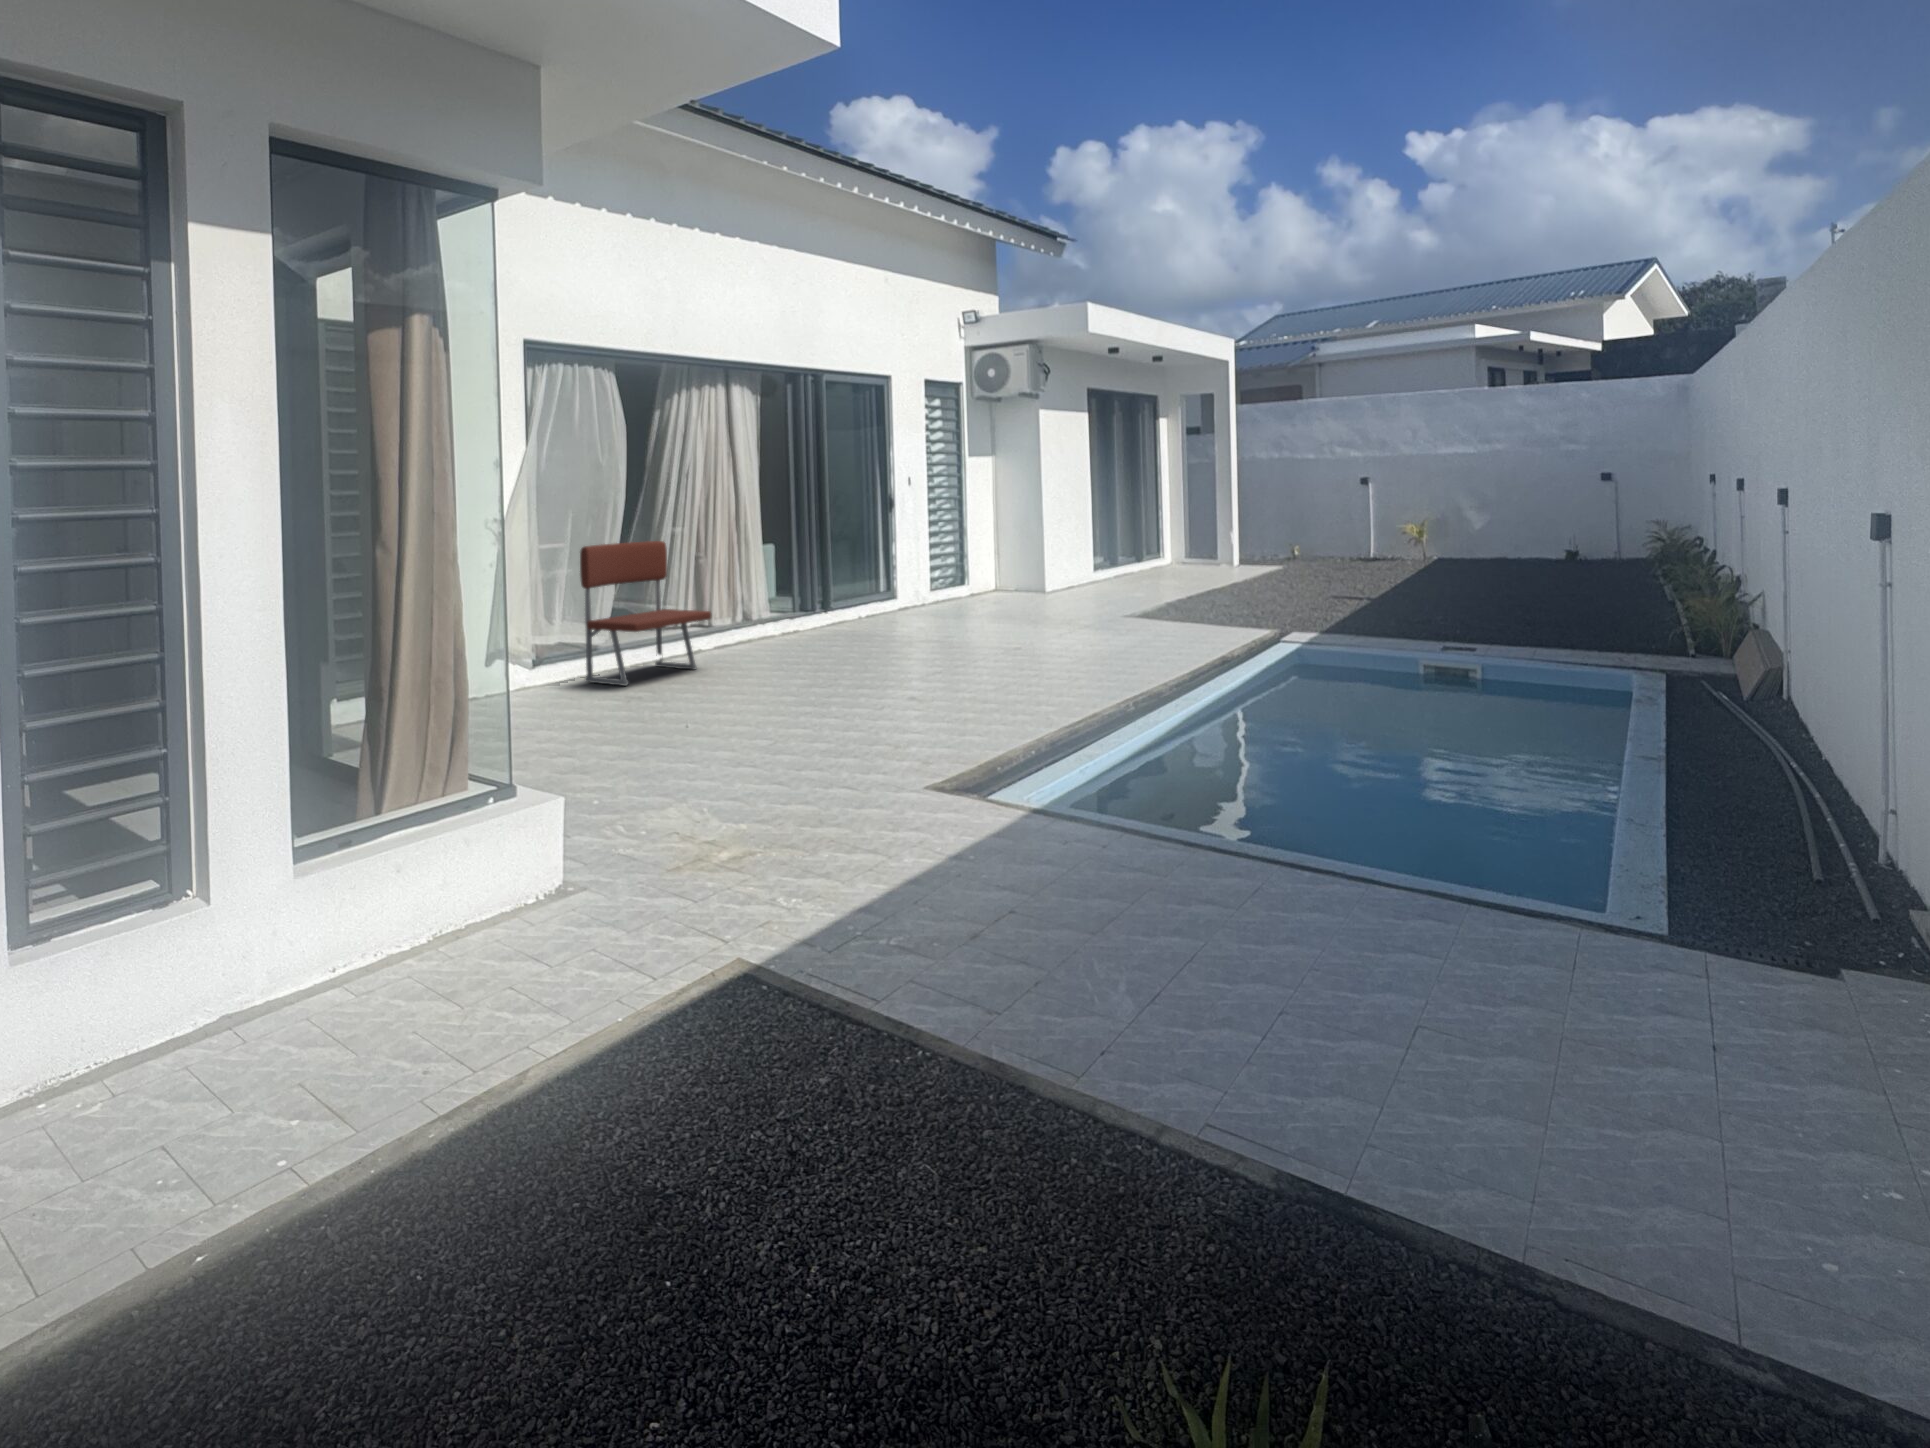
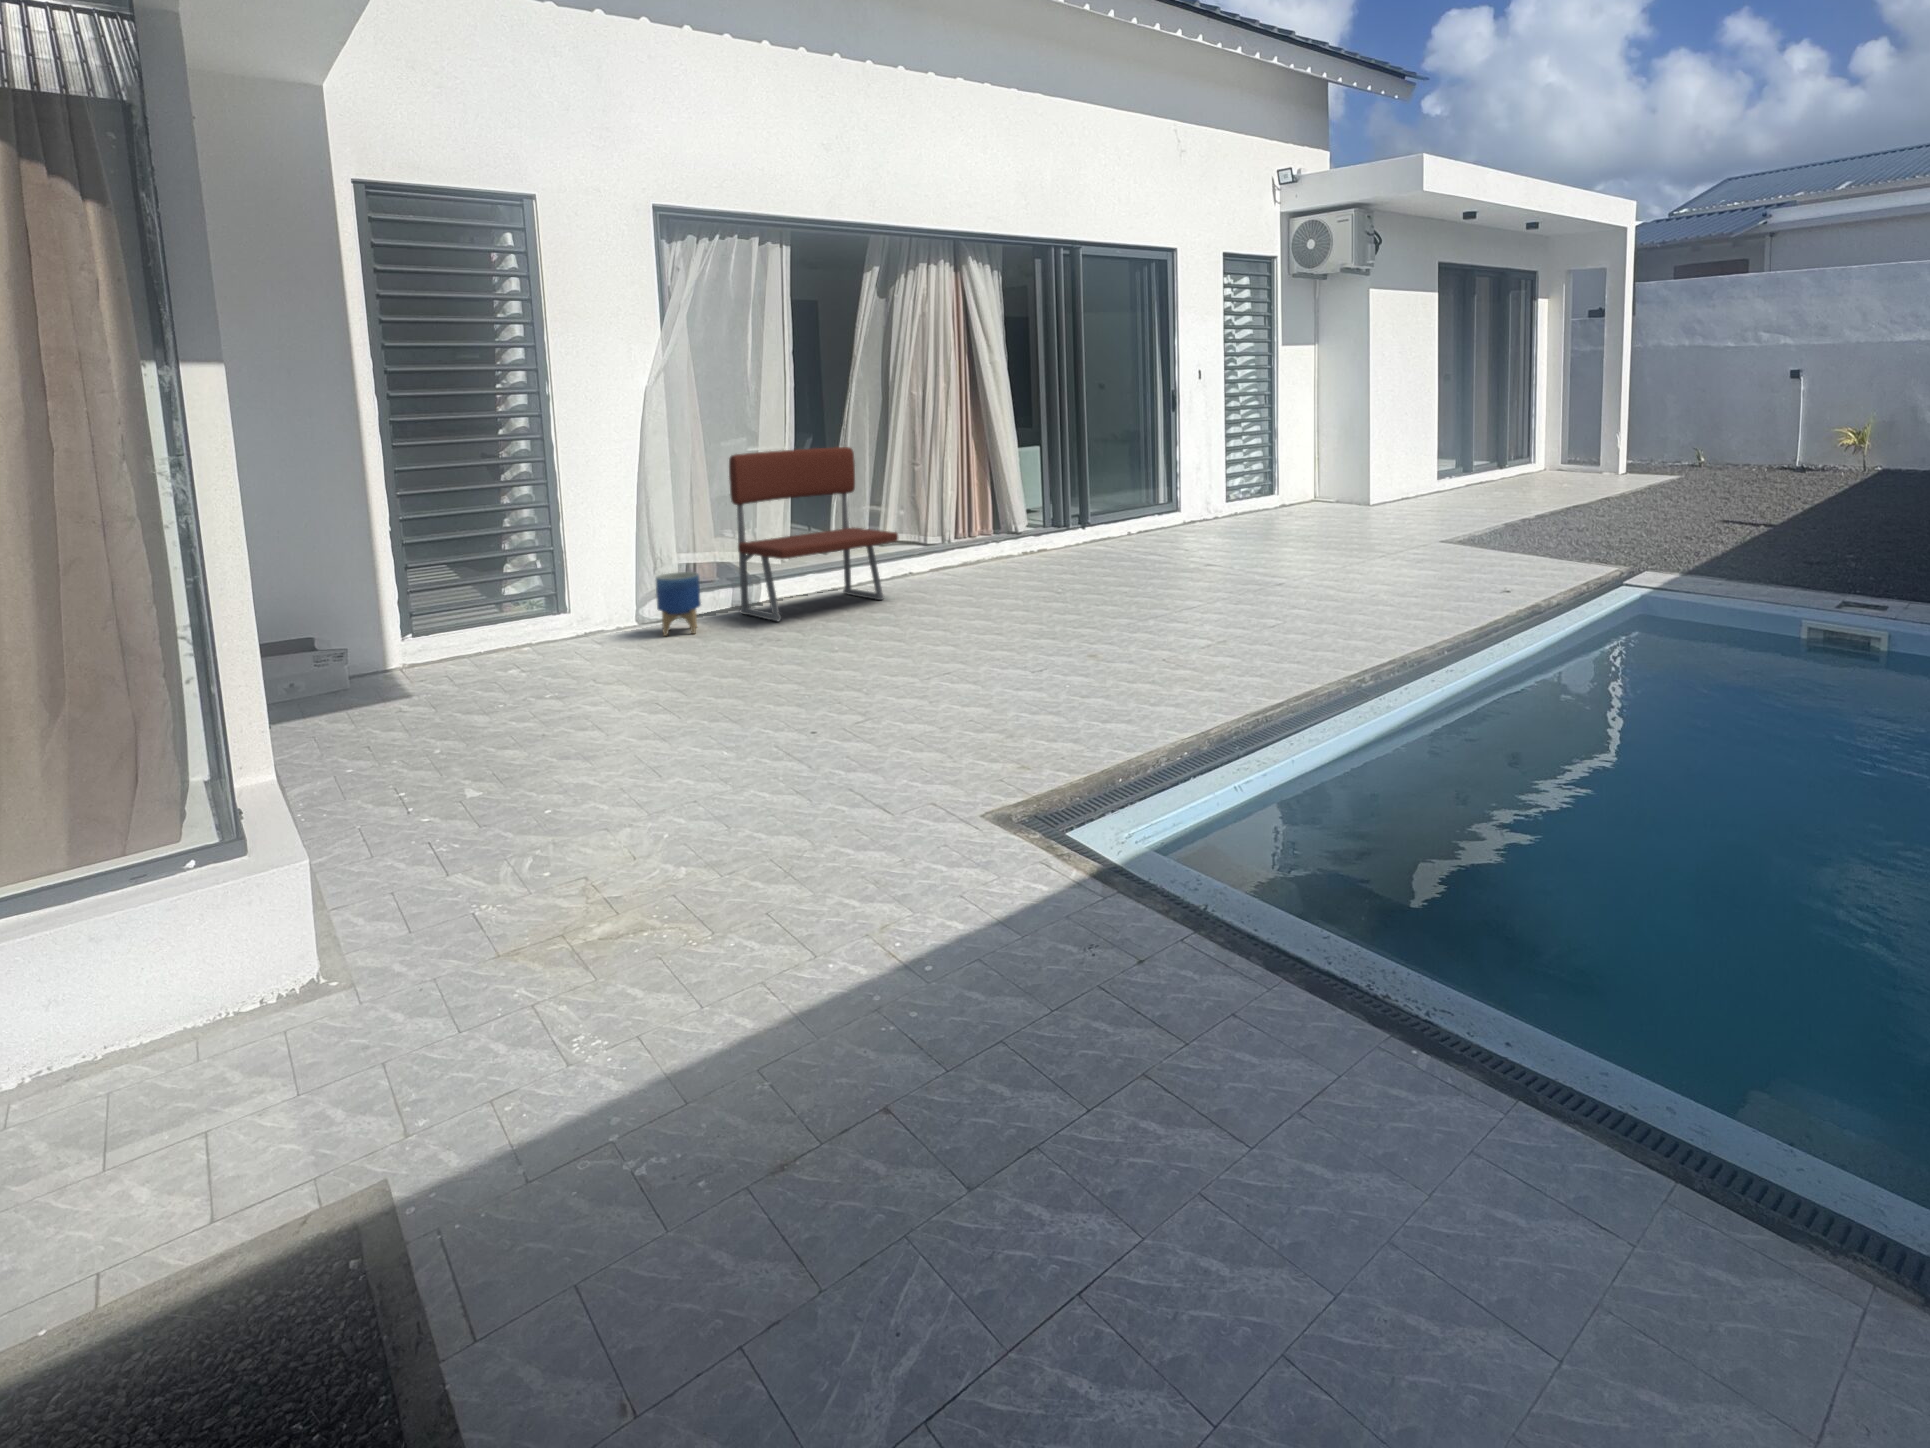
planter: none [531,645,567,698] -> present [655,572,701,636]

